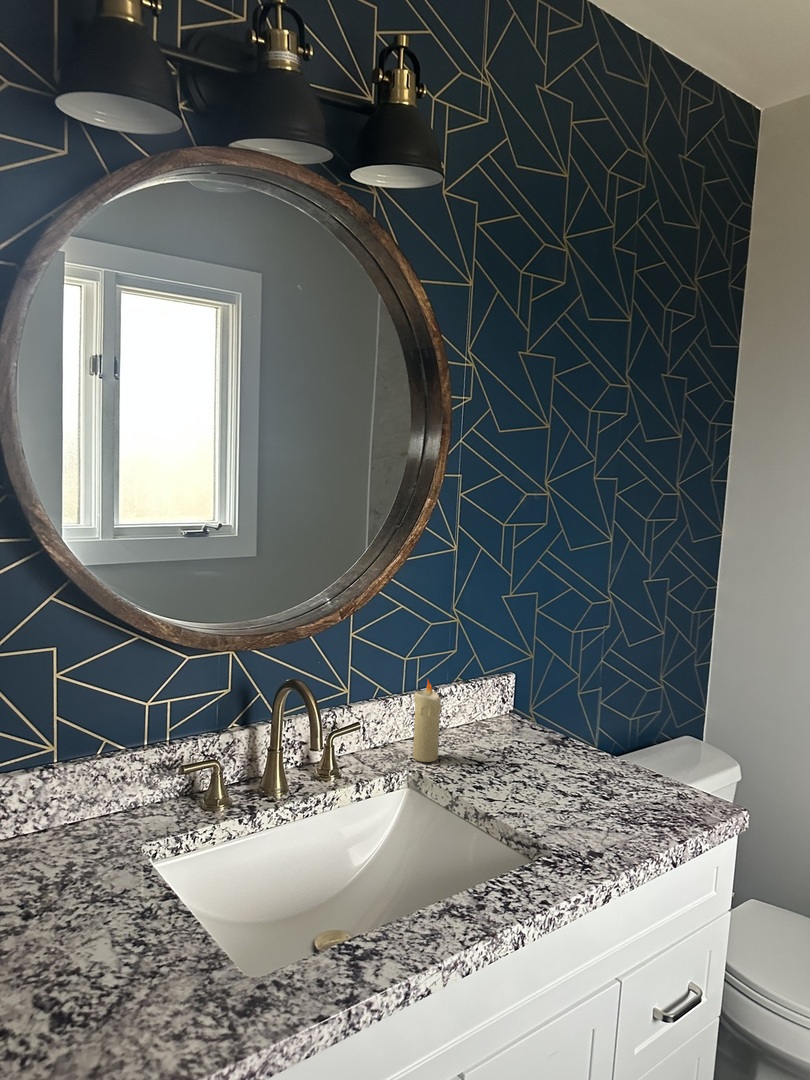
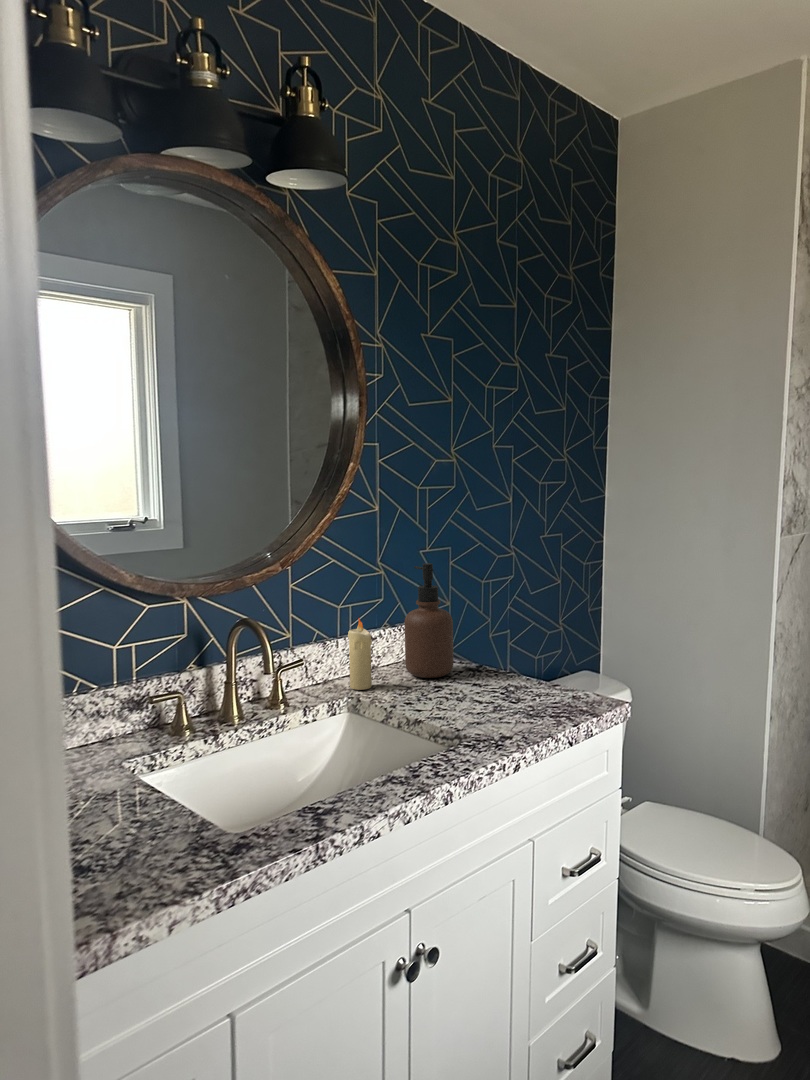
soap dispenser: none [479,619,537,752] -> present [405,563,453,678]

